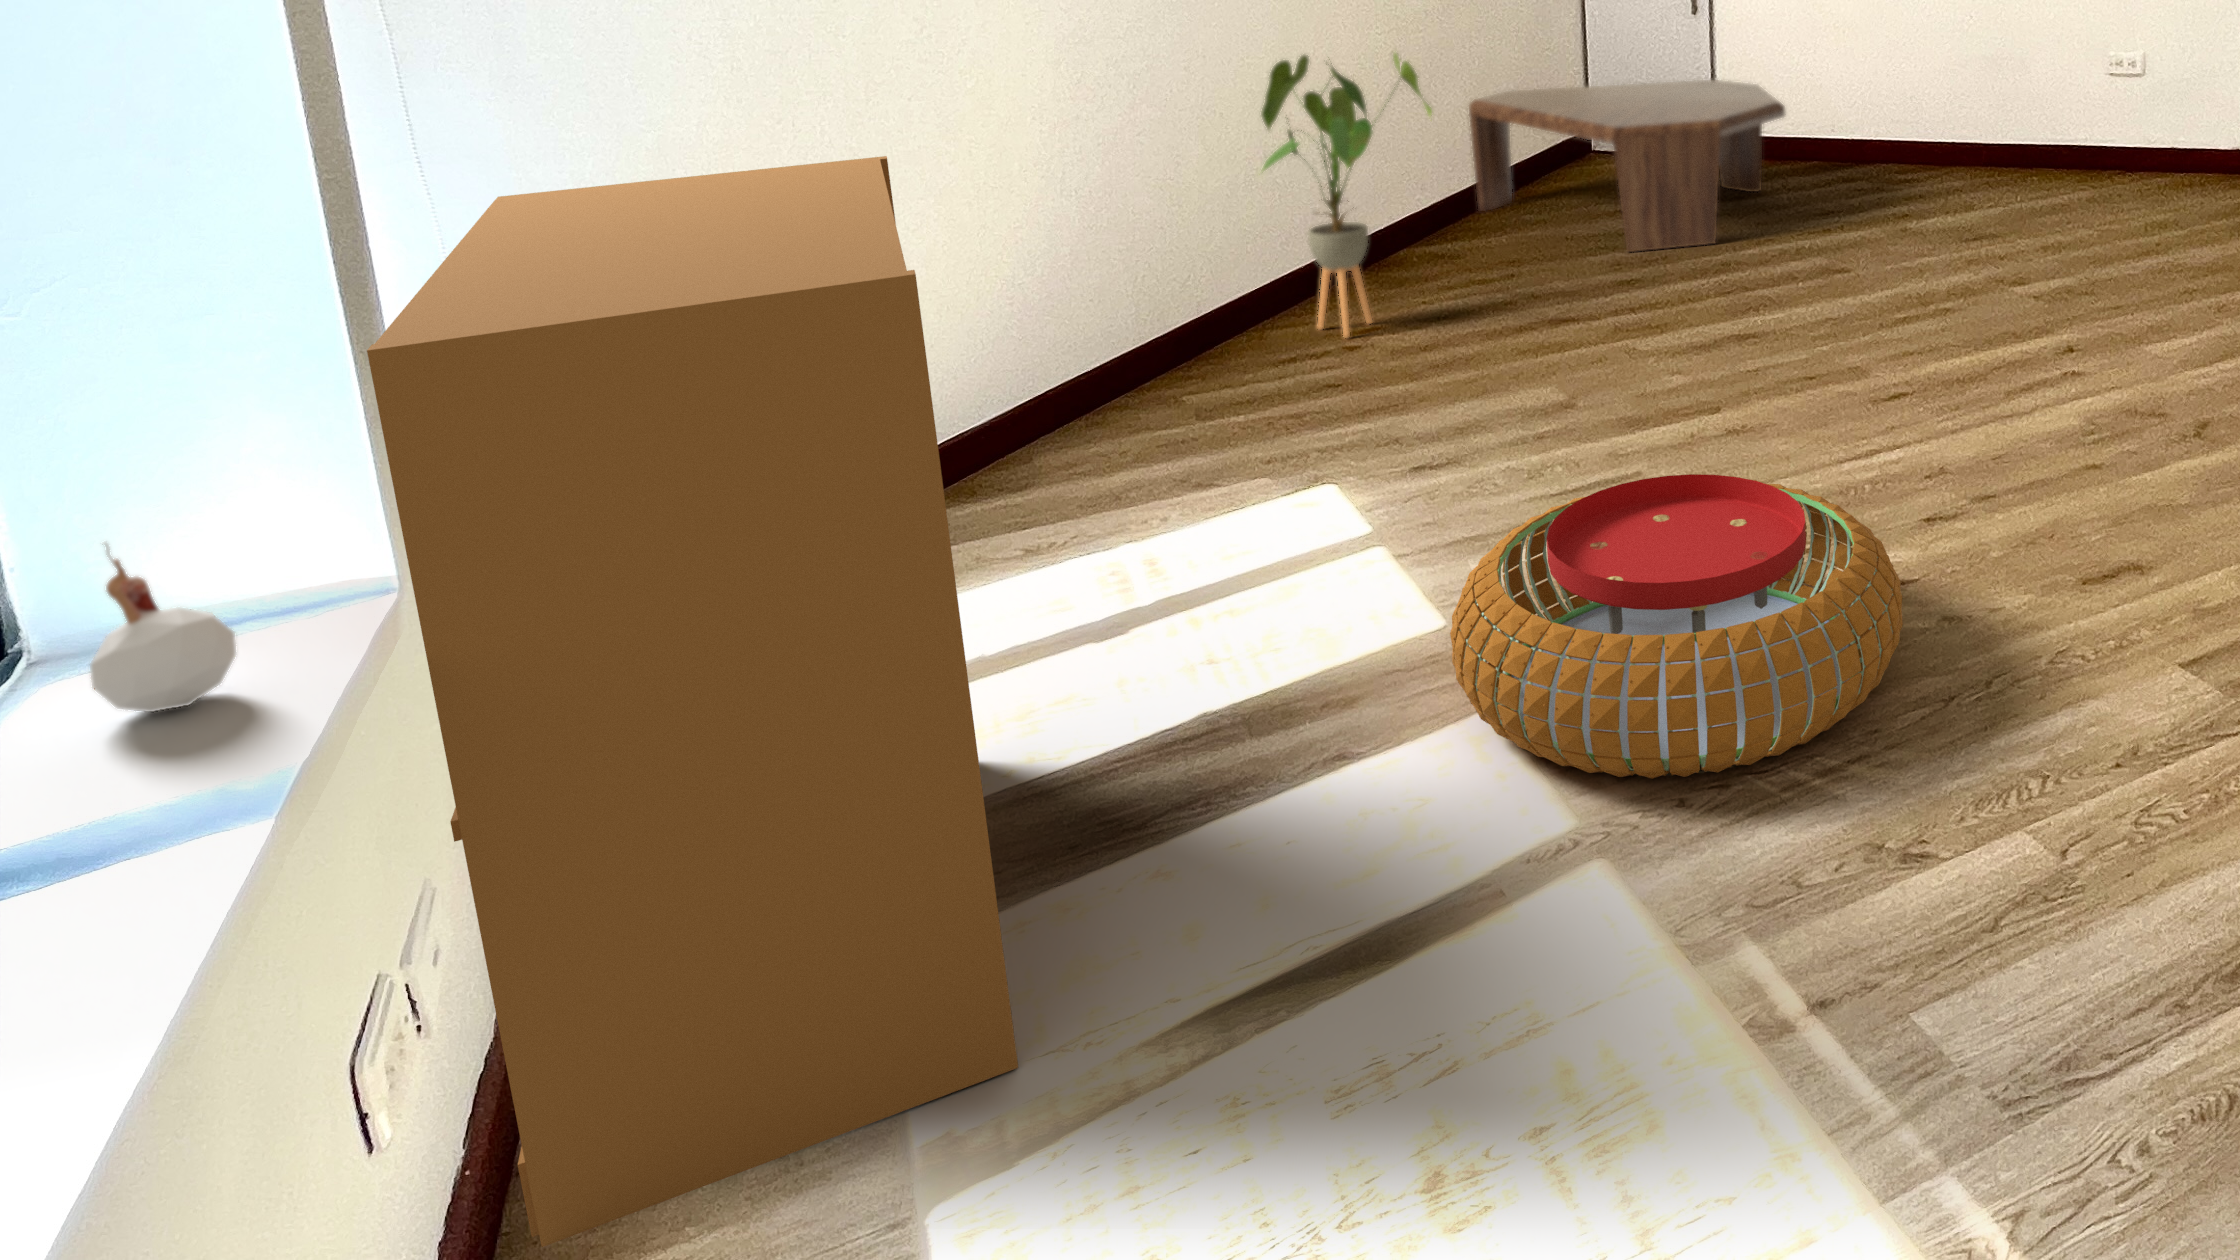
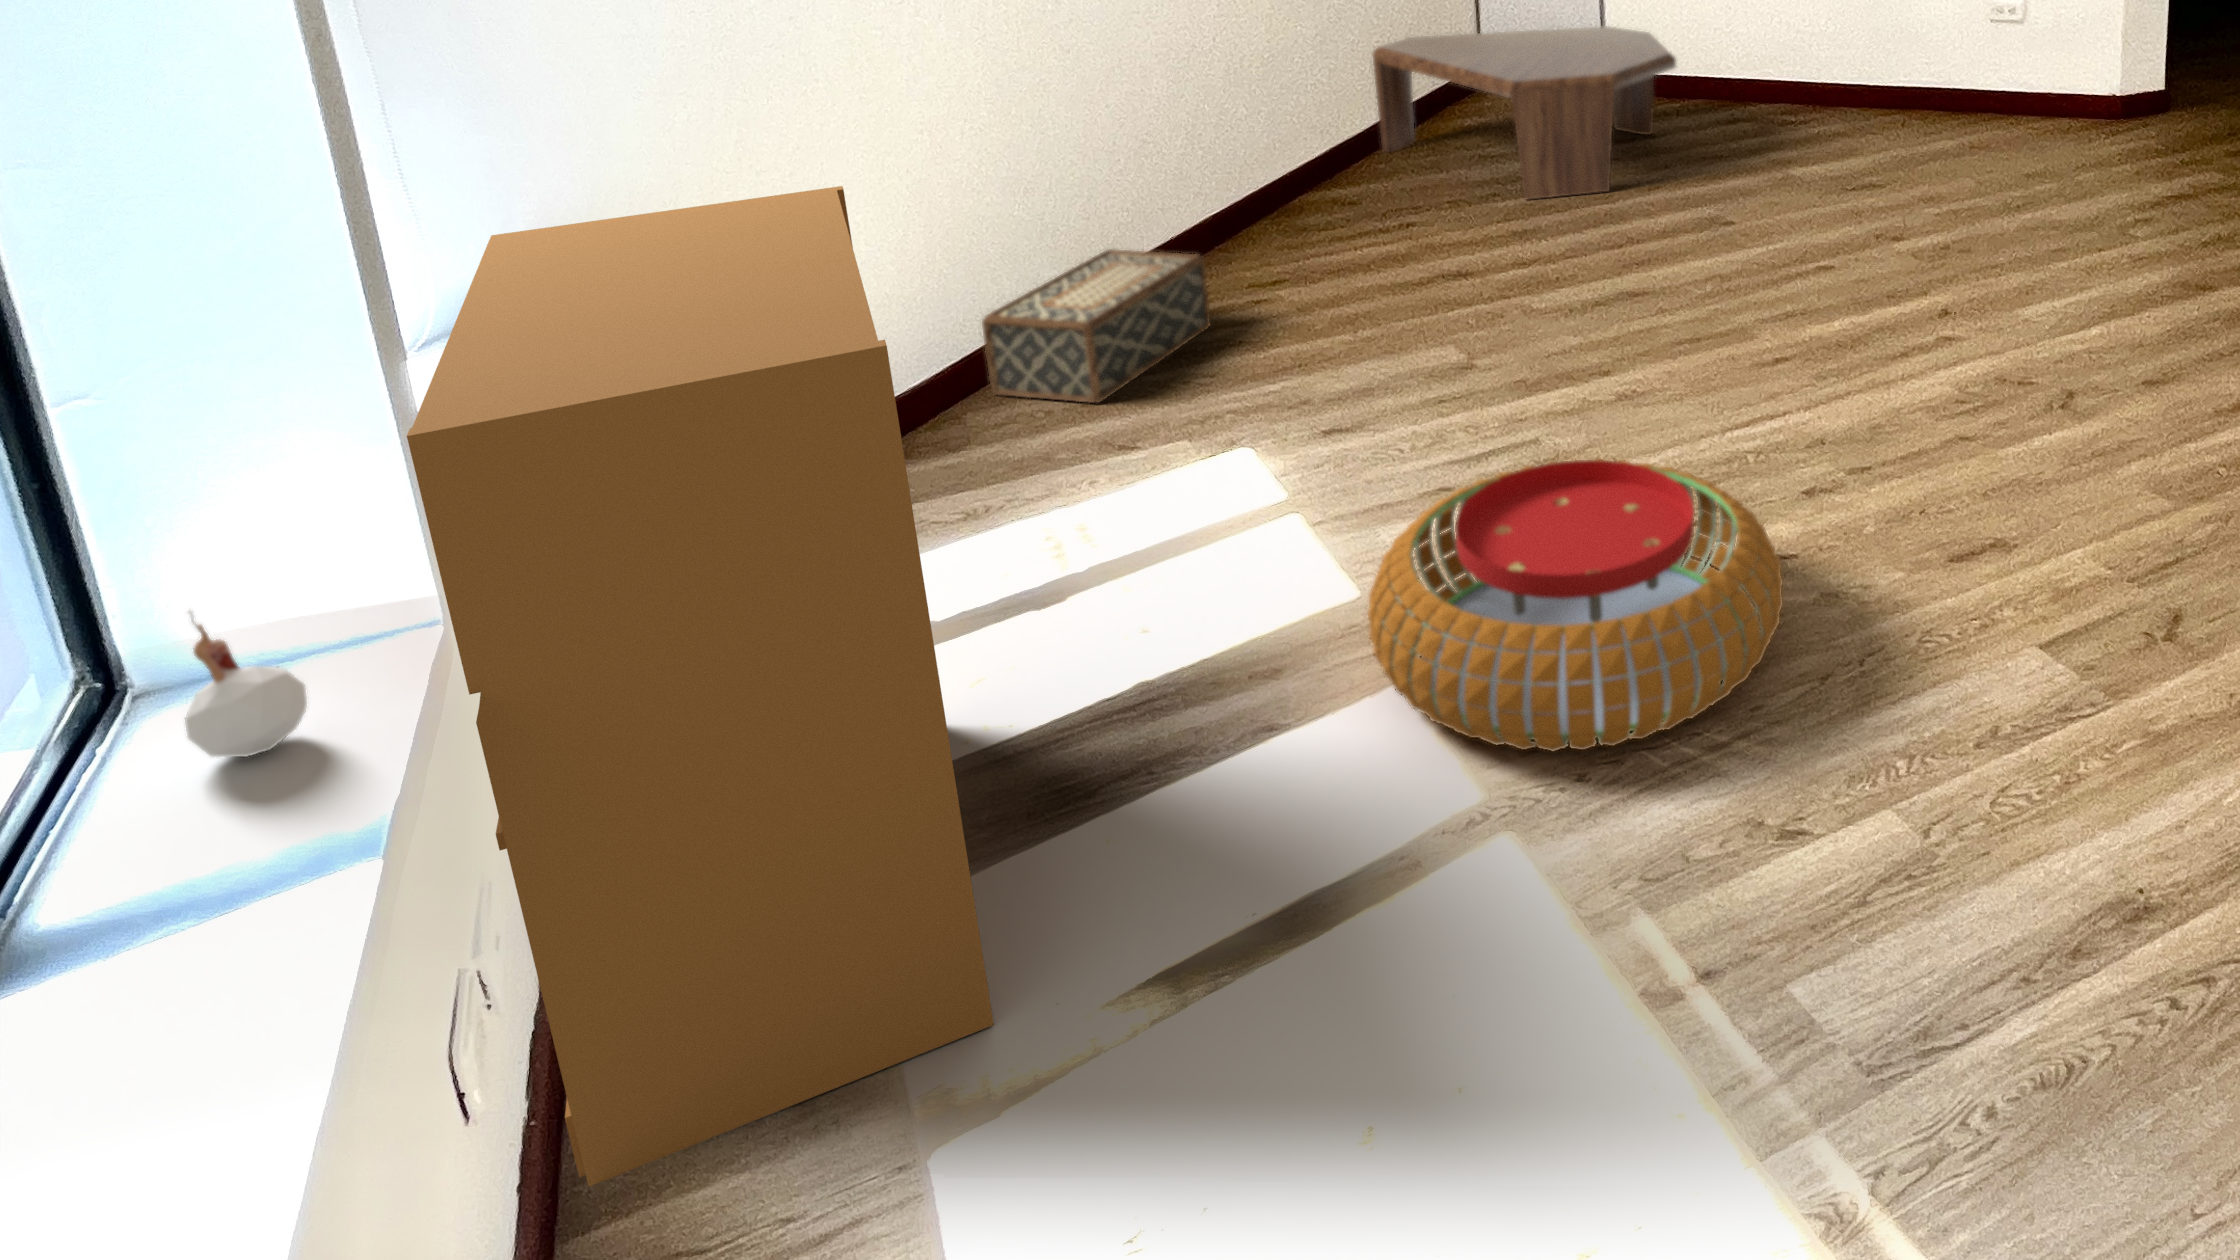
house plant: present [1261,53,1432,337] -> none [1174,18,1339,290]
woven basket: none [1046,291,1292,446] -> present [982,249,1210,403]

